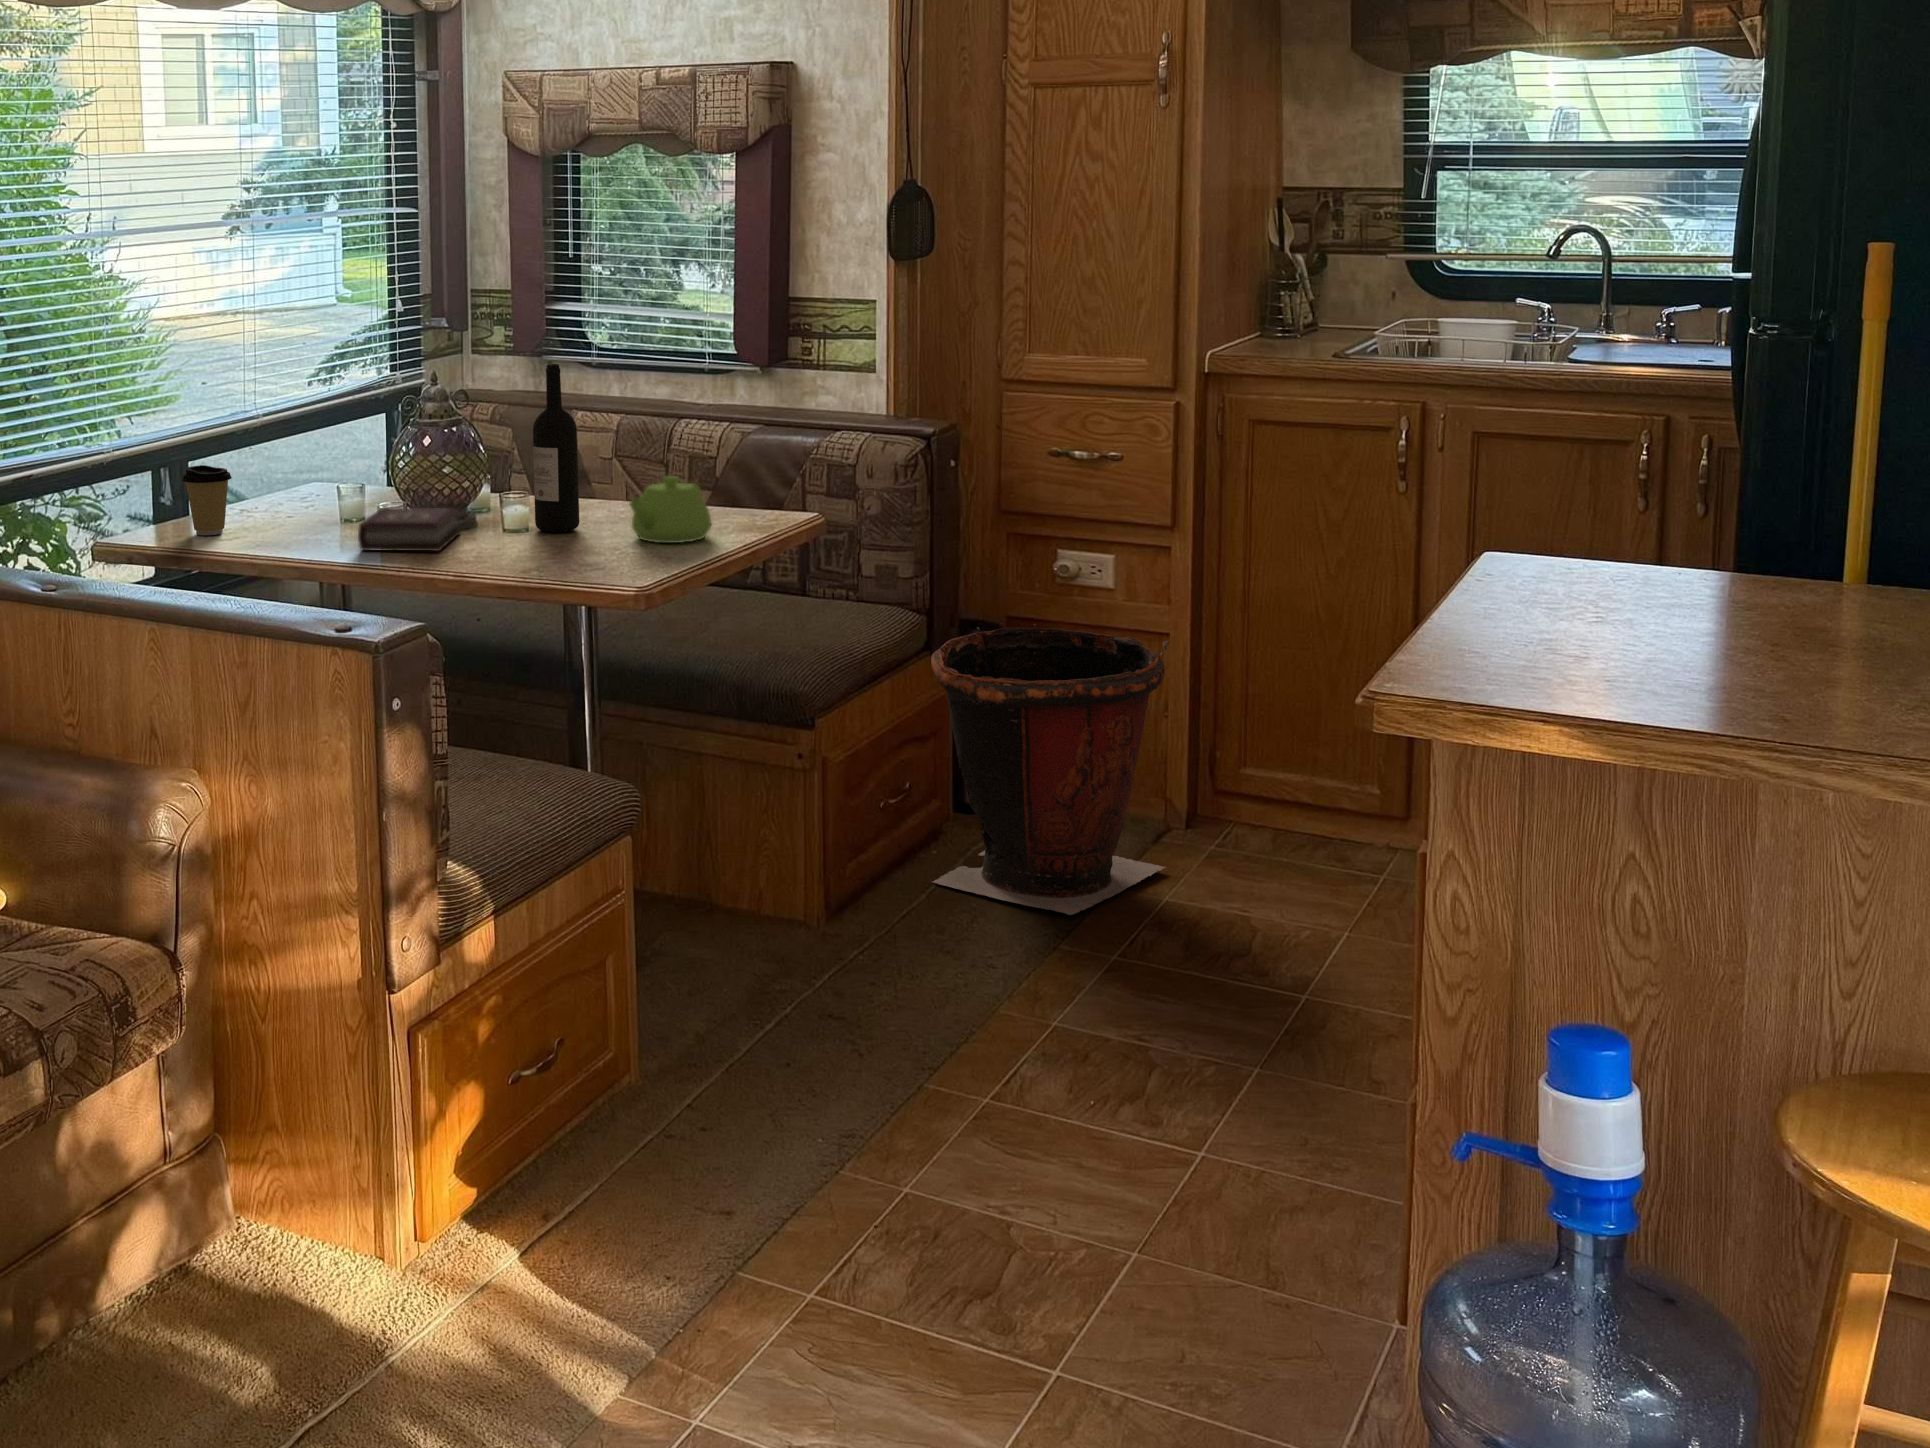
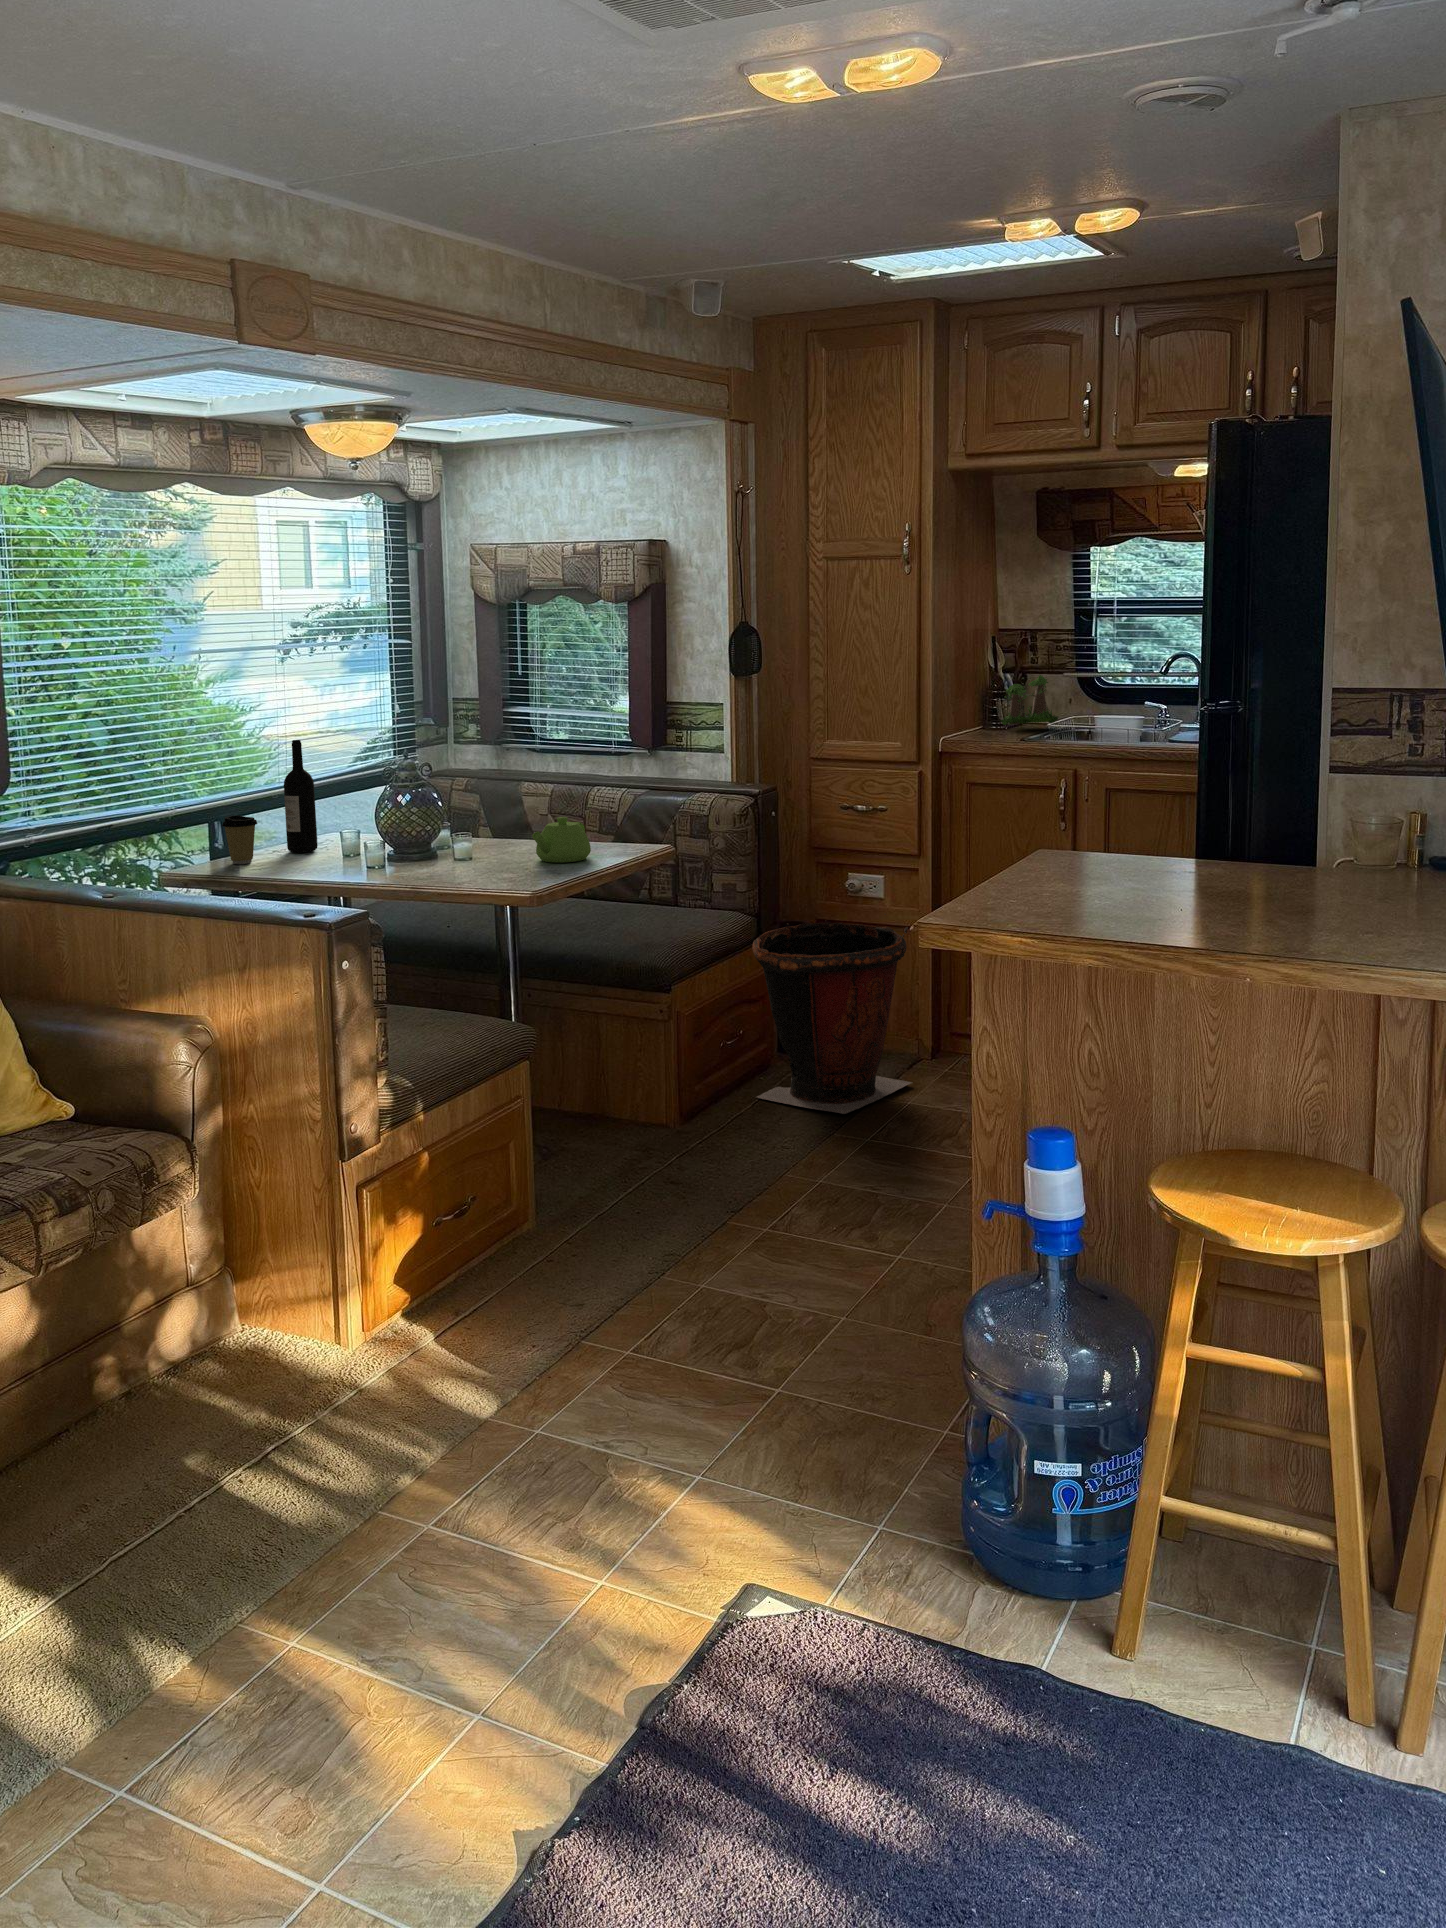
plant: none [1291,229,1384,343] -> present [1000,675,1058,725]
wine bottle: present [533,364,579,532] -> present [284,740,318,853]
book: present [358,507,460,551] -> none [344,842,419,871]

